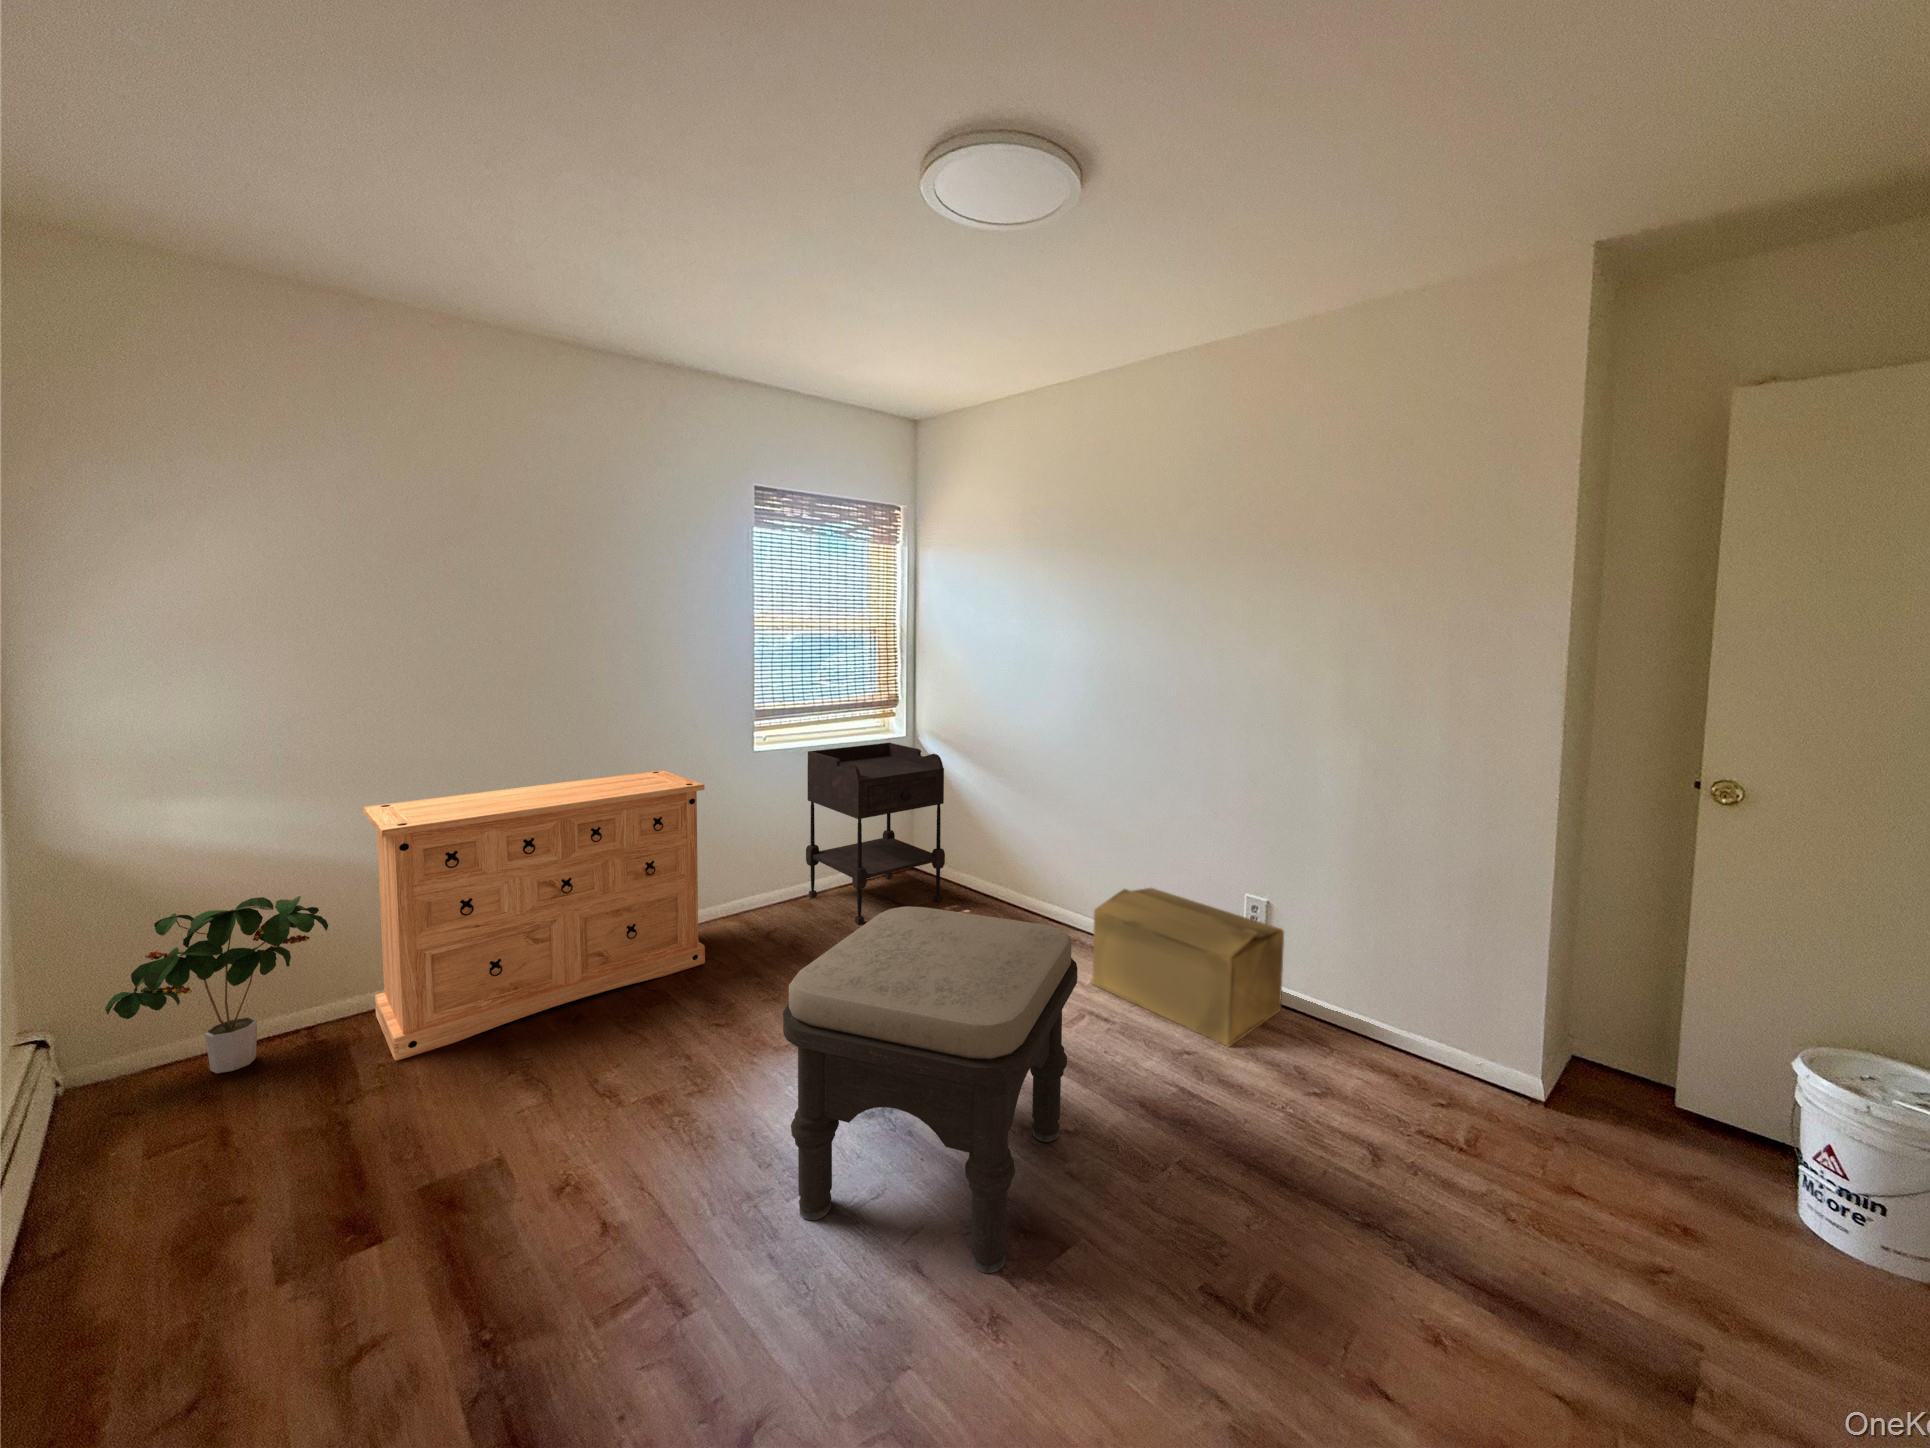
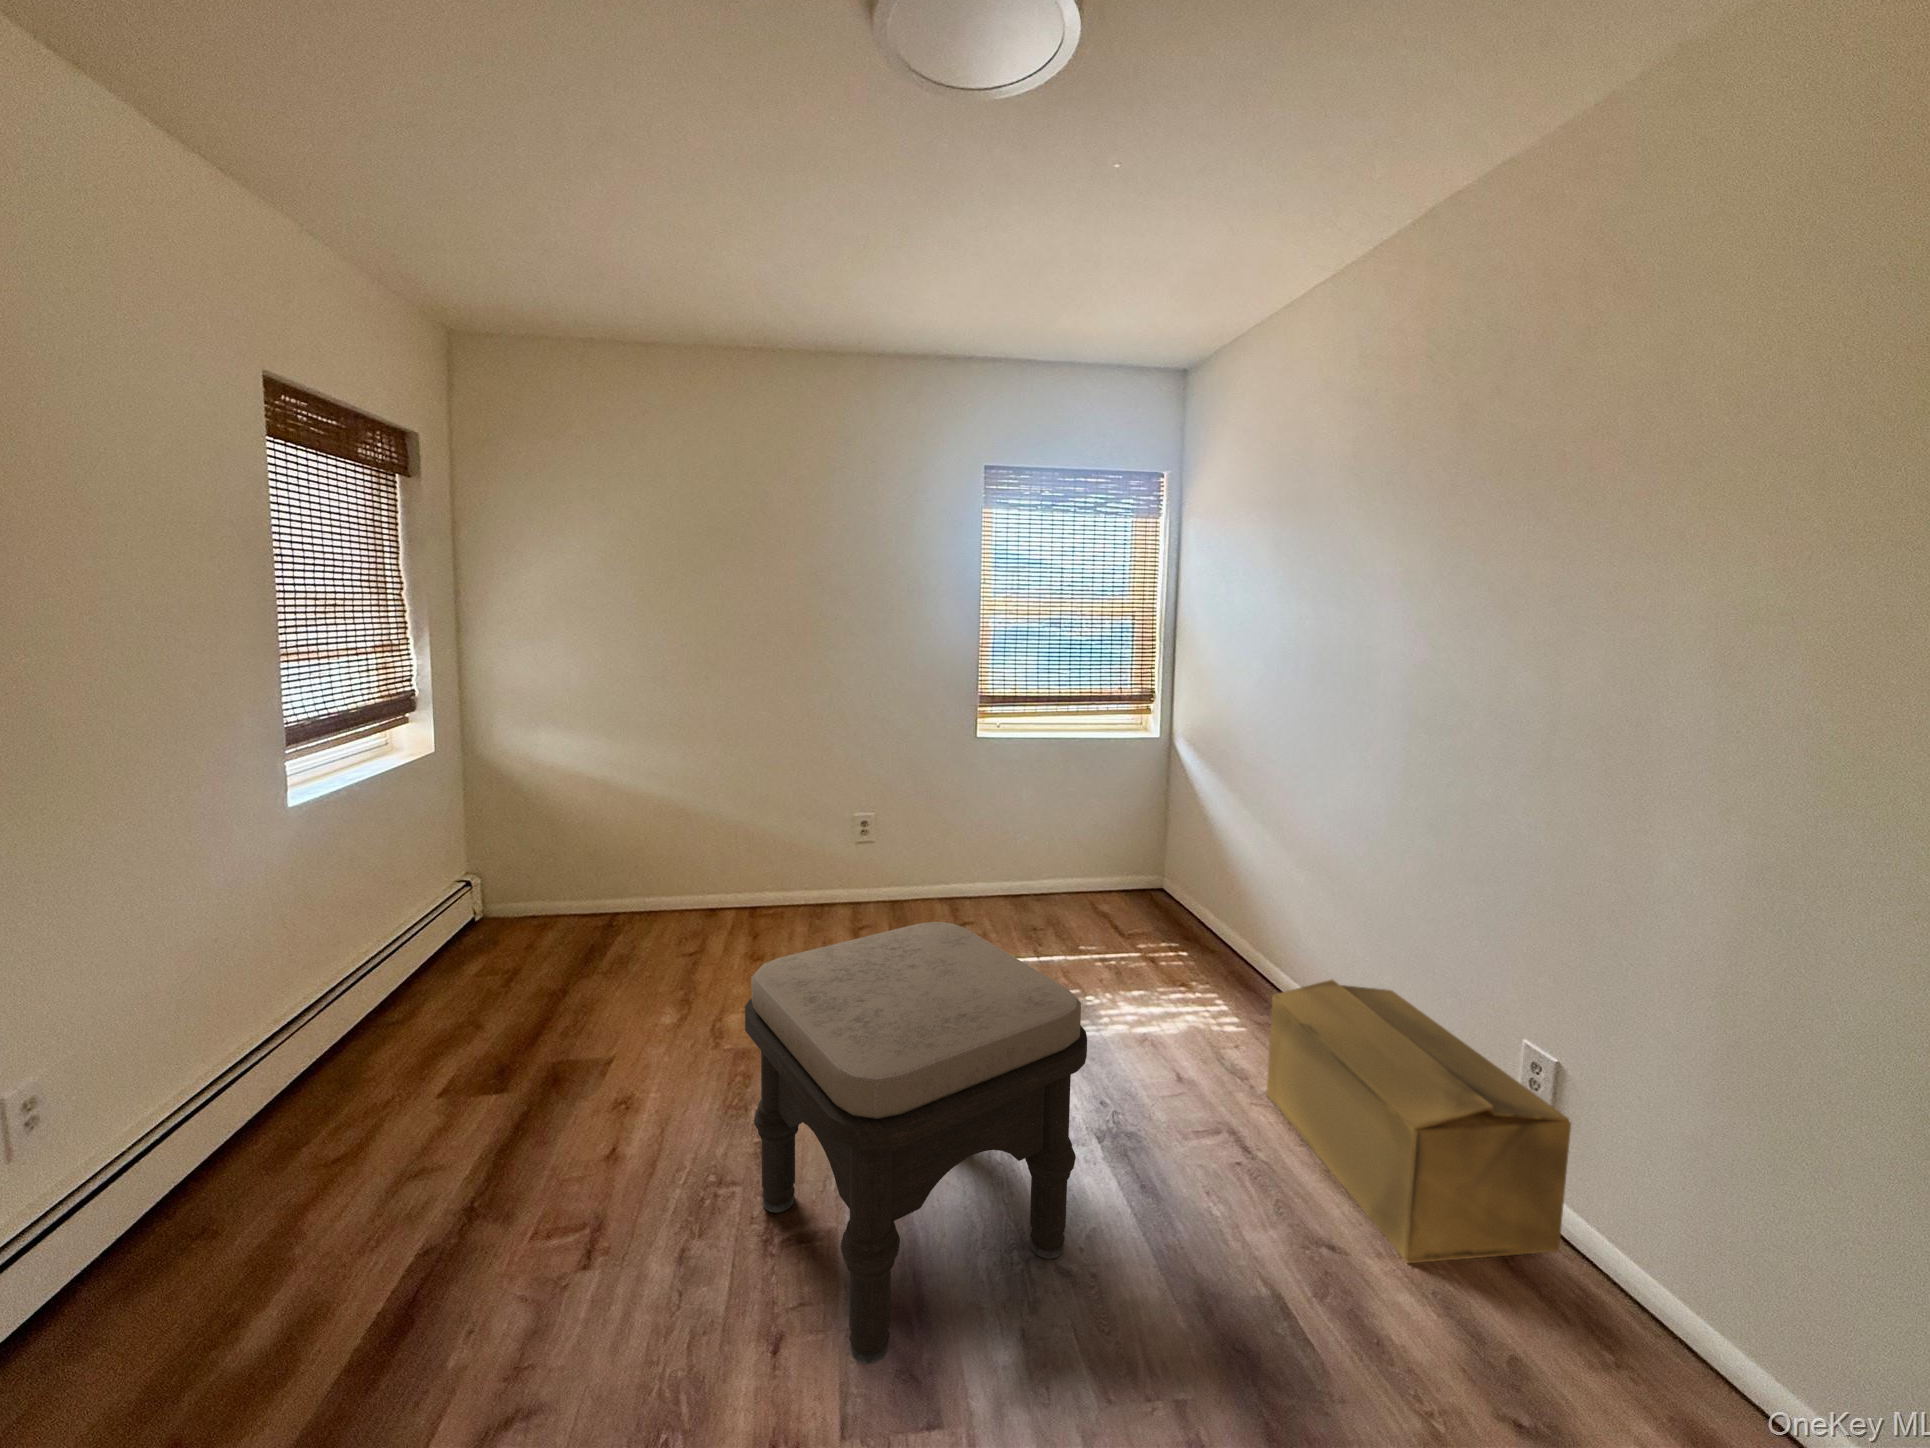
side table: present [806,742,945,925] -> none [1029,743,1172,939]
dresser: present [363,770,705,1061] -> none [640,746,894,948]
potted plant: present [105,896,328,1073] -> none [517,805,633,925]

